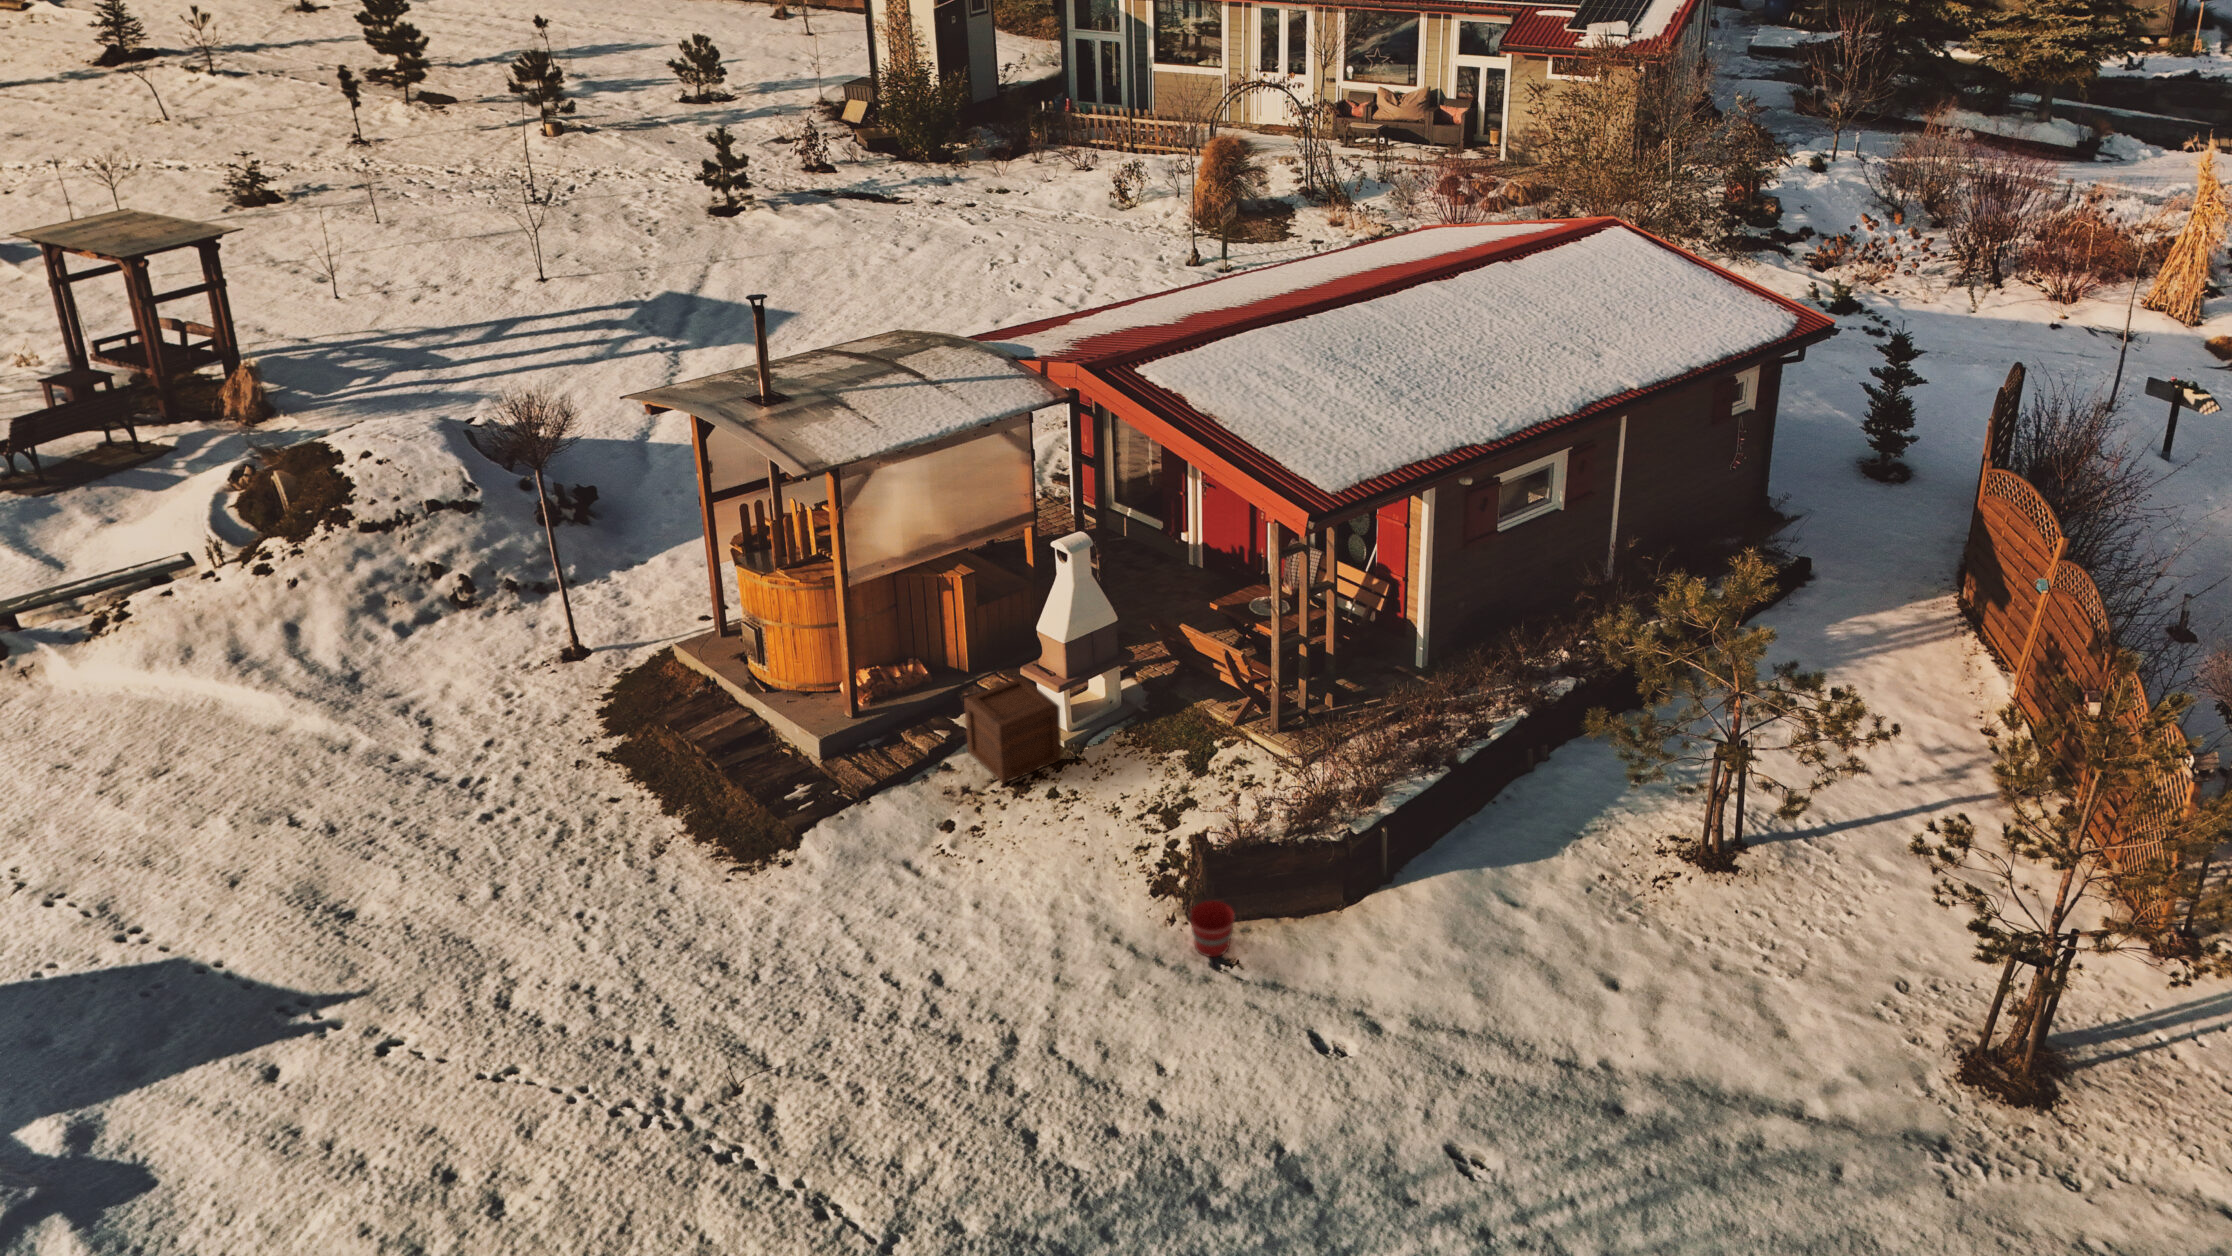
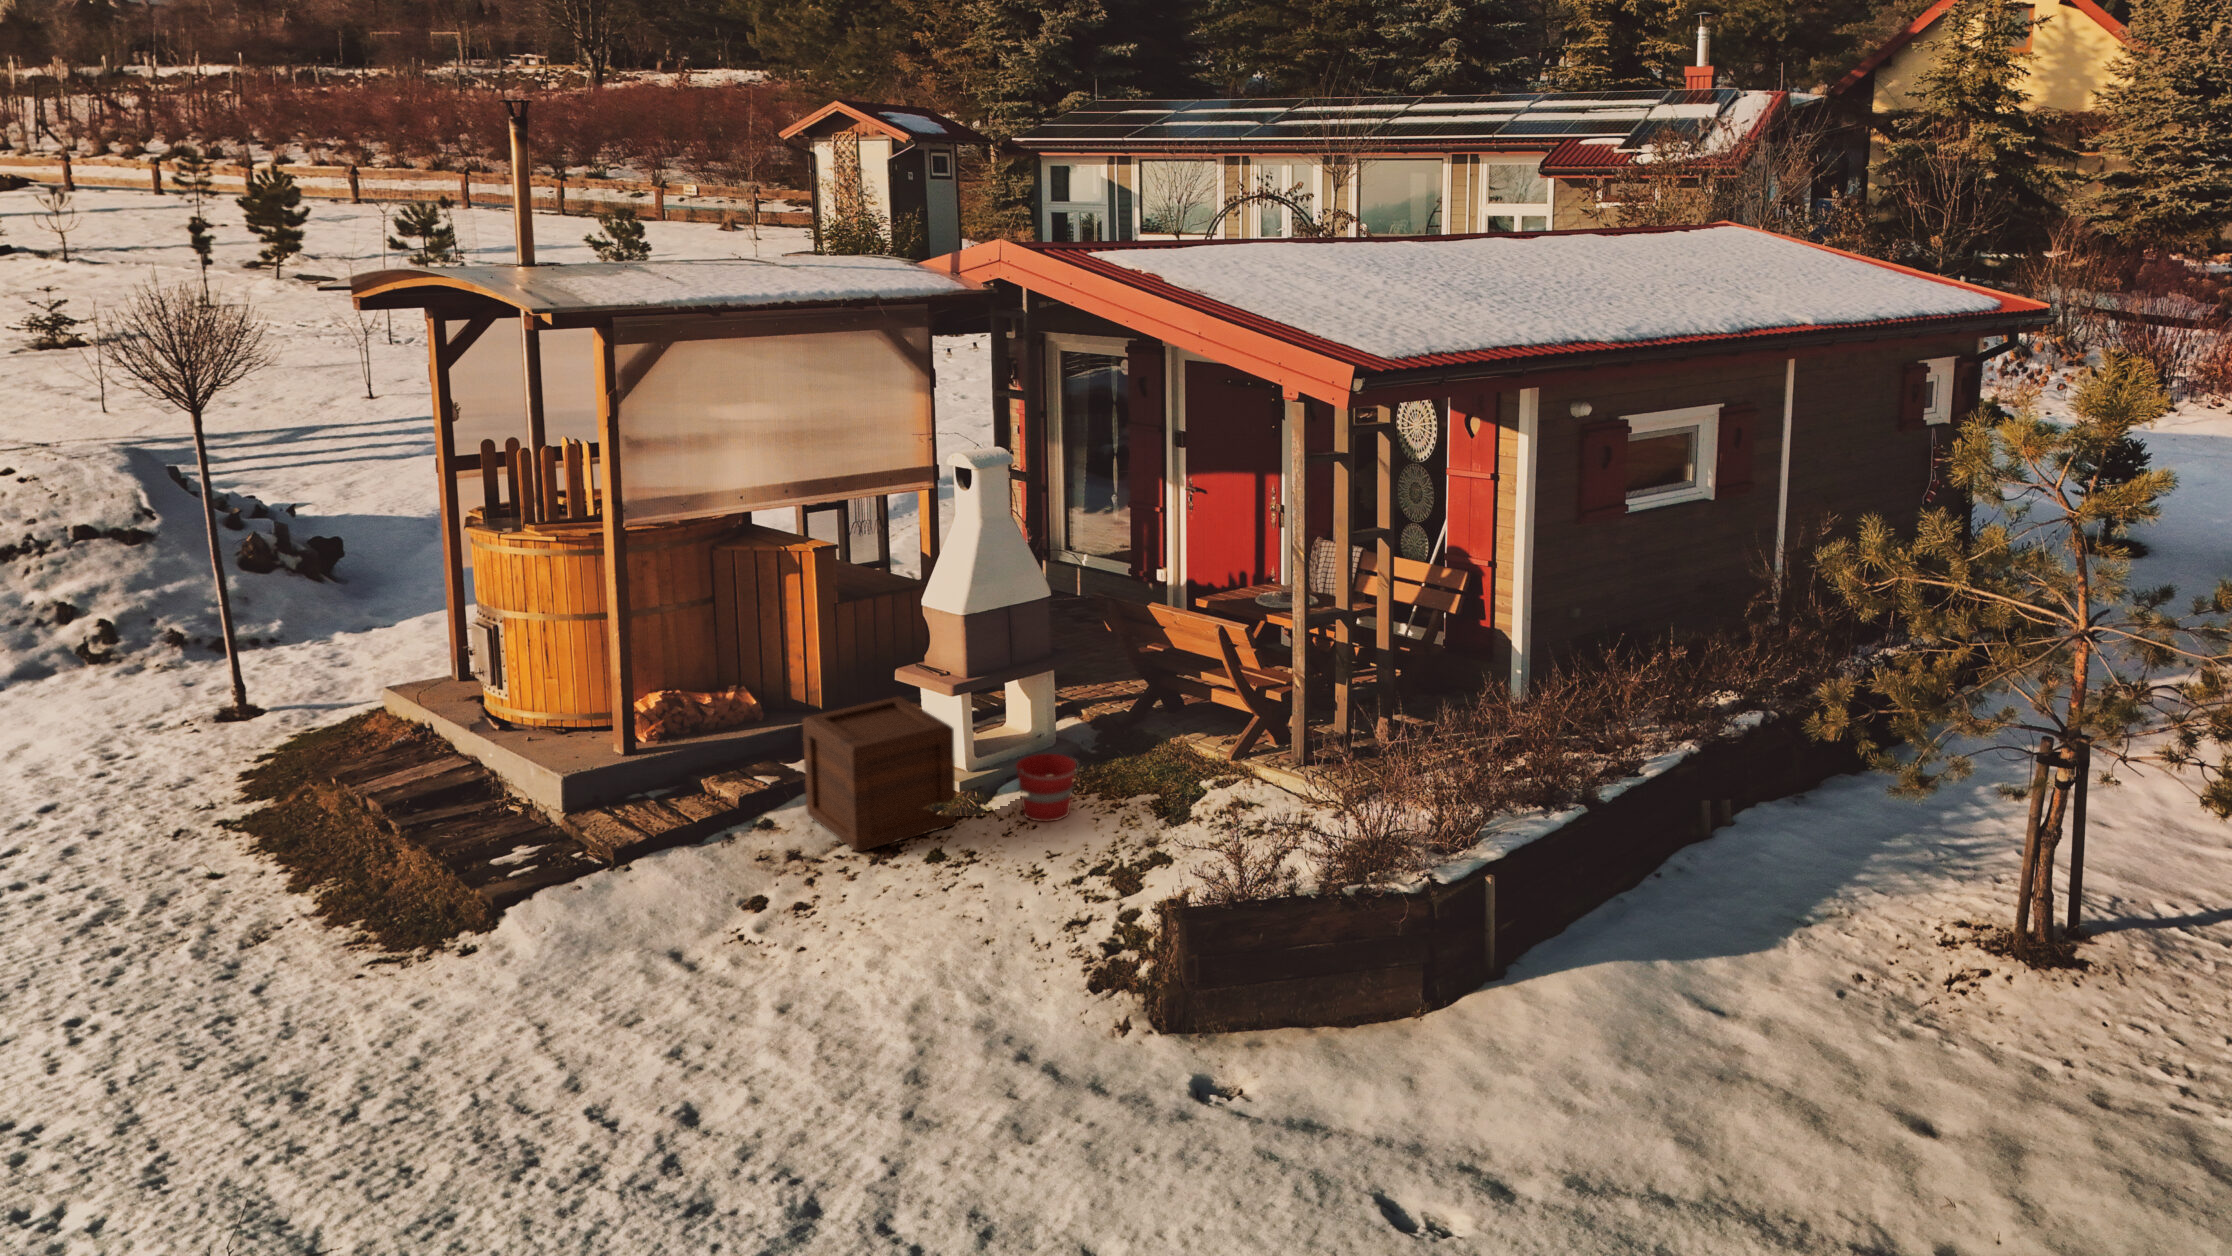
bucket: present [1189,901,1235,957] -> present [1016,754,1076,822]

